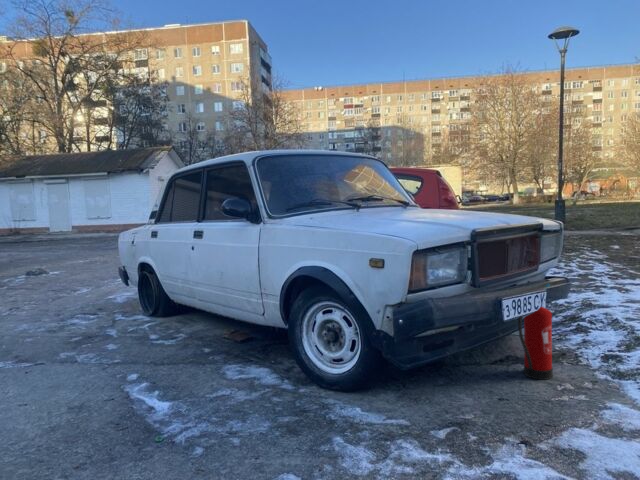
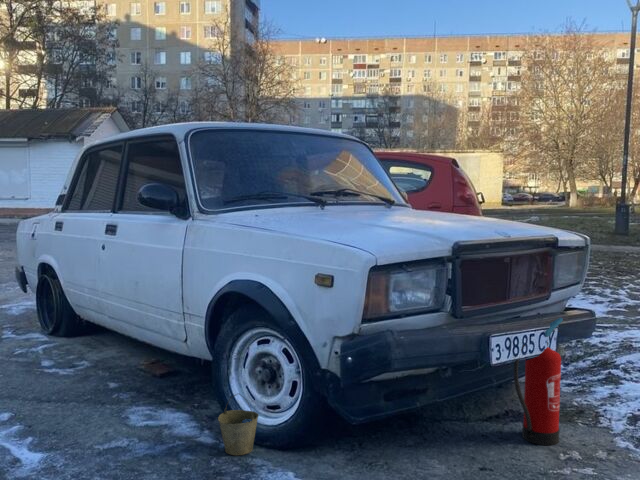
bucket: none [298,351,328,398] -> present [218,395,259,455]

